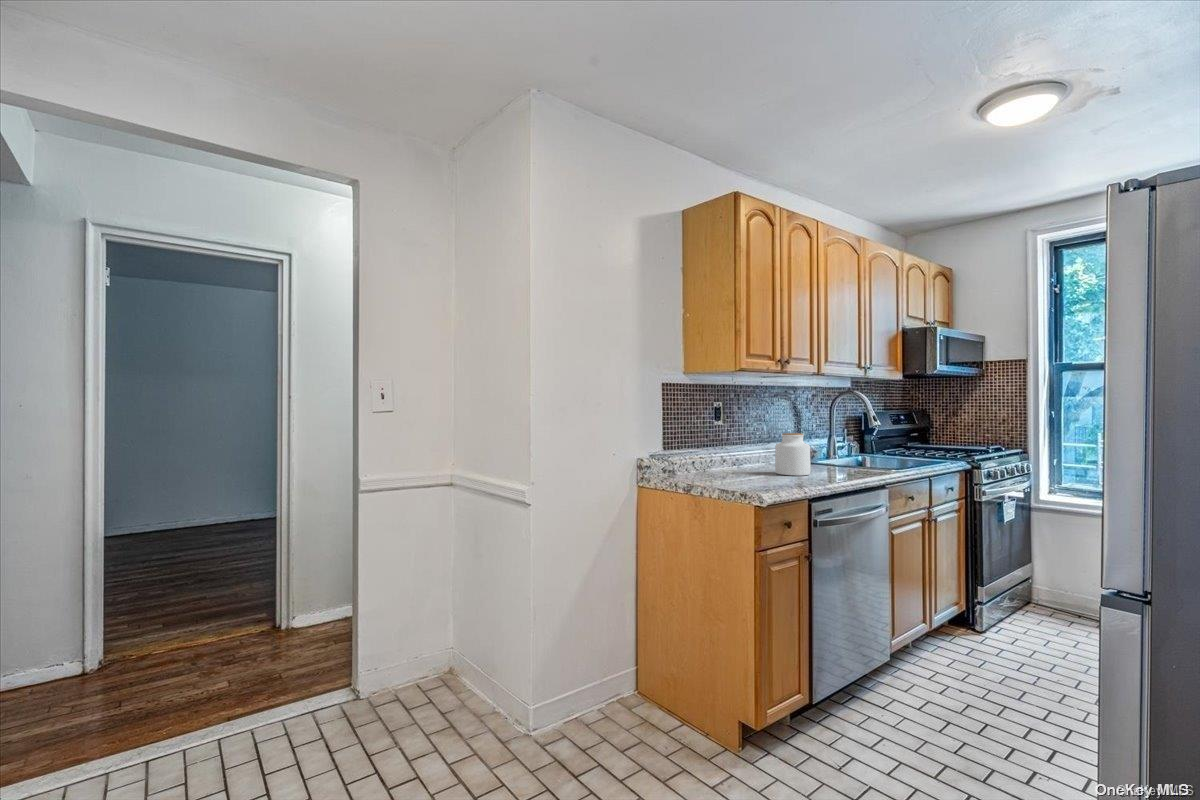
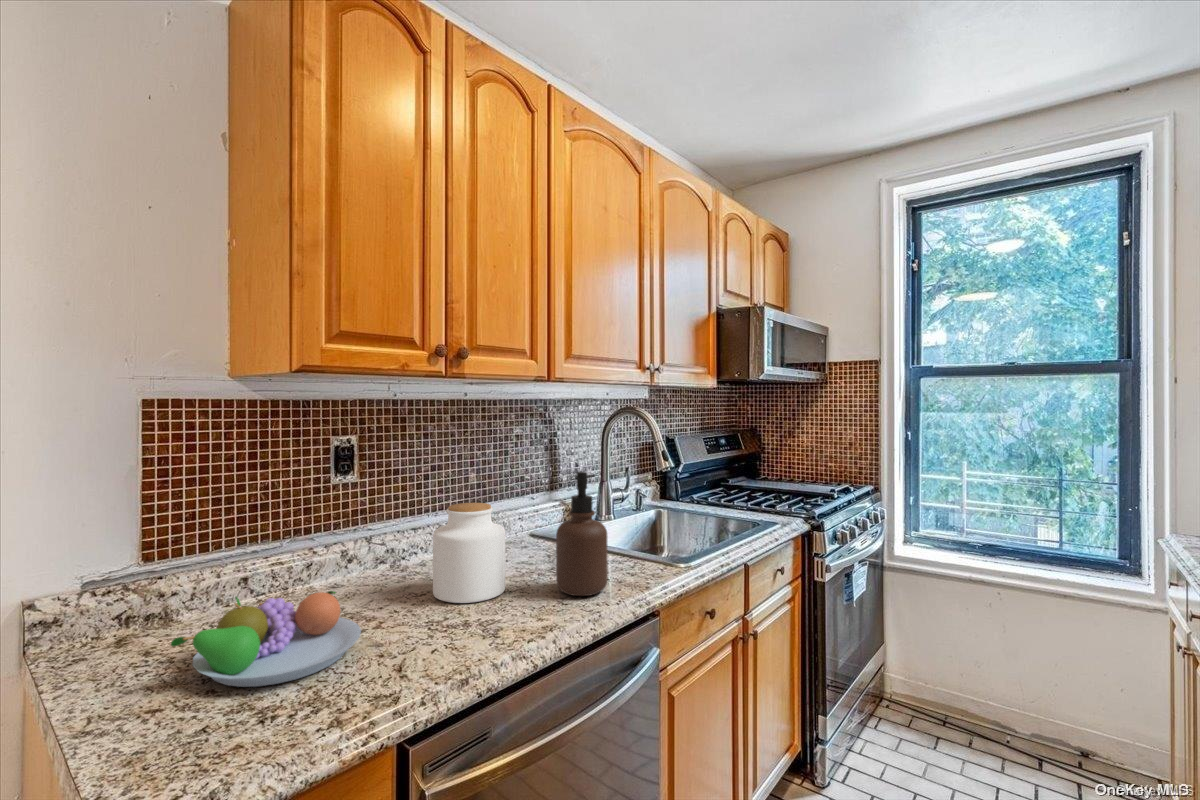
soap dispenser: none [836,418,863,476] -> present [556,472,608,596]
fruit bowl: none [714,459,773,485] -> present [171,591,361,687]

